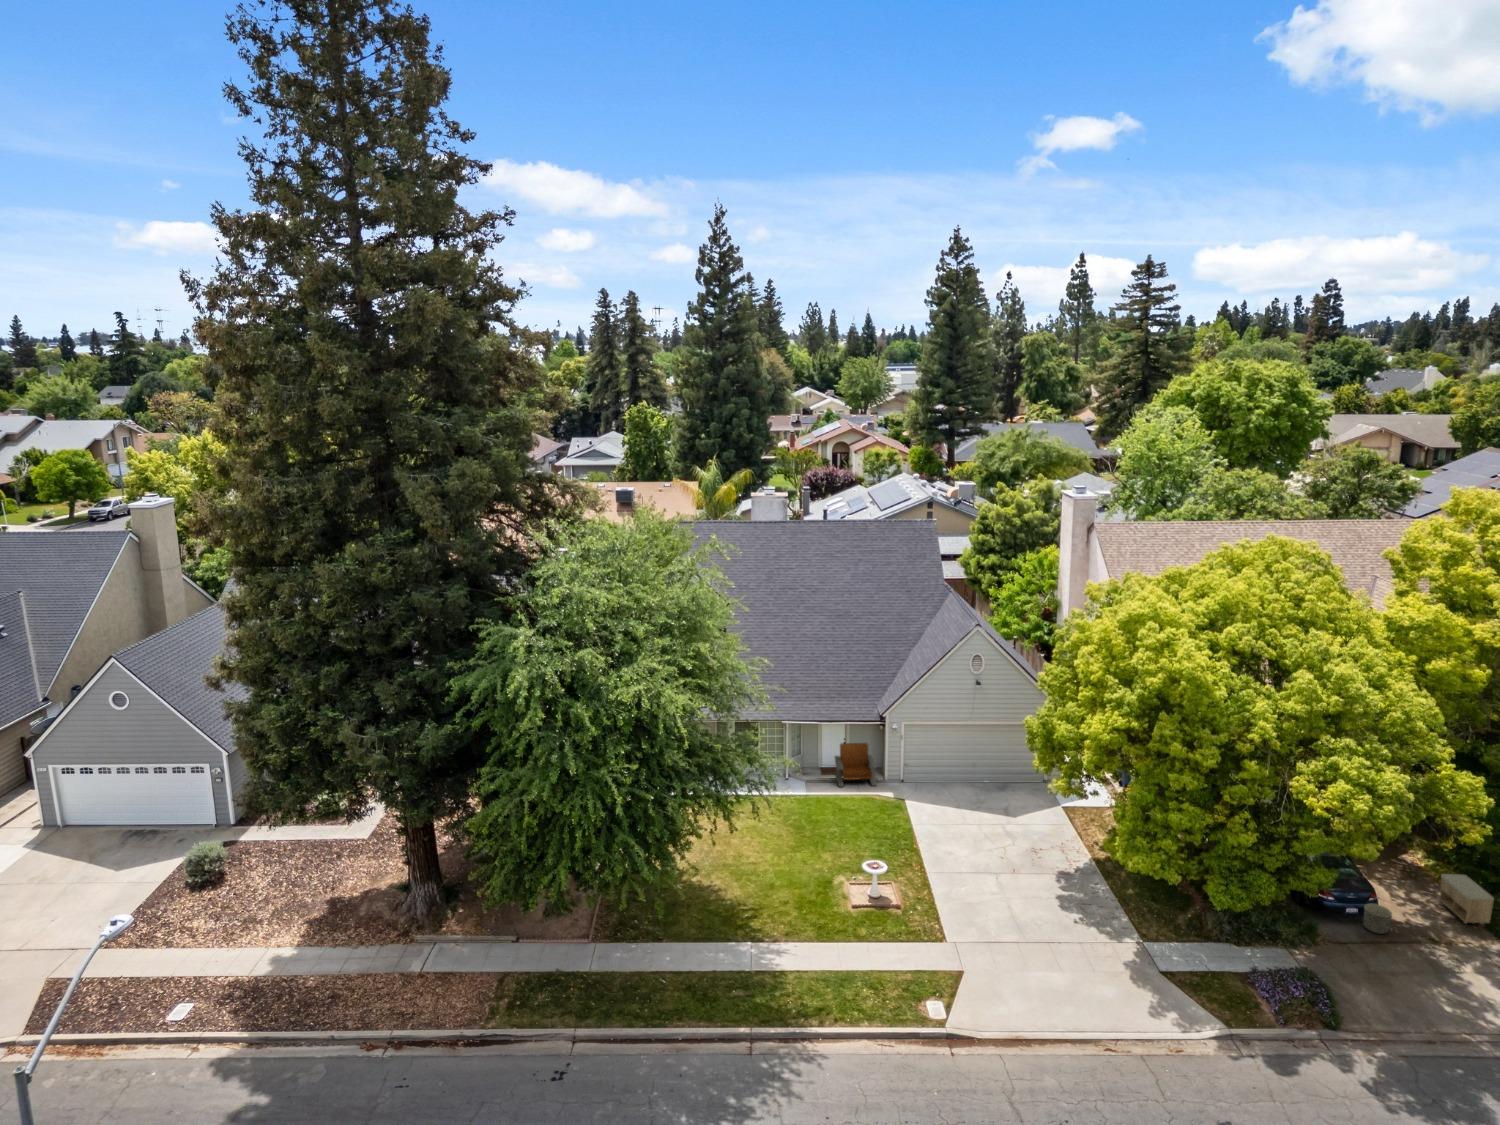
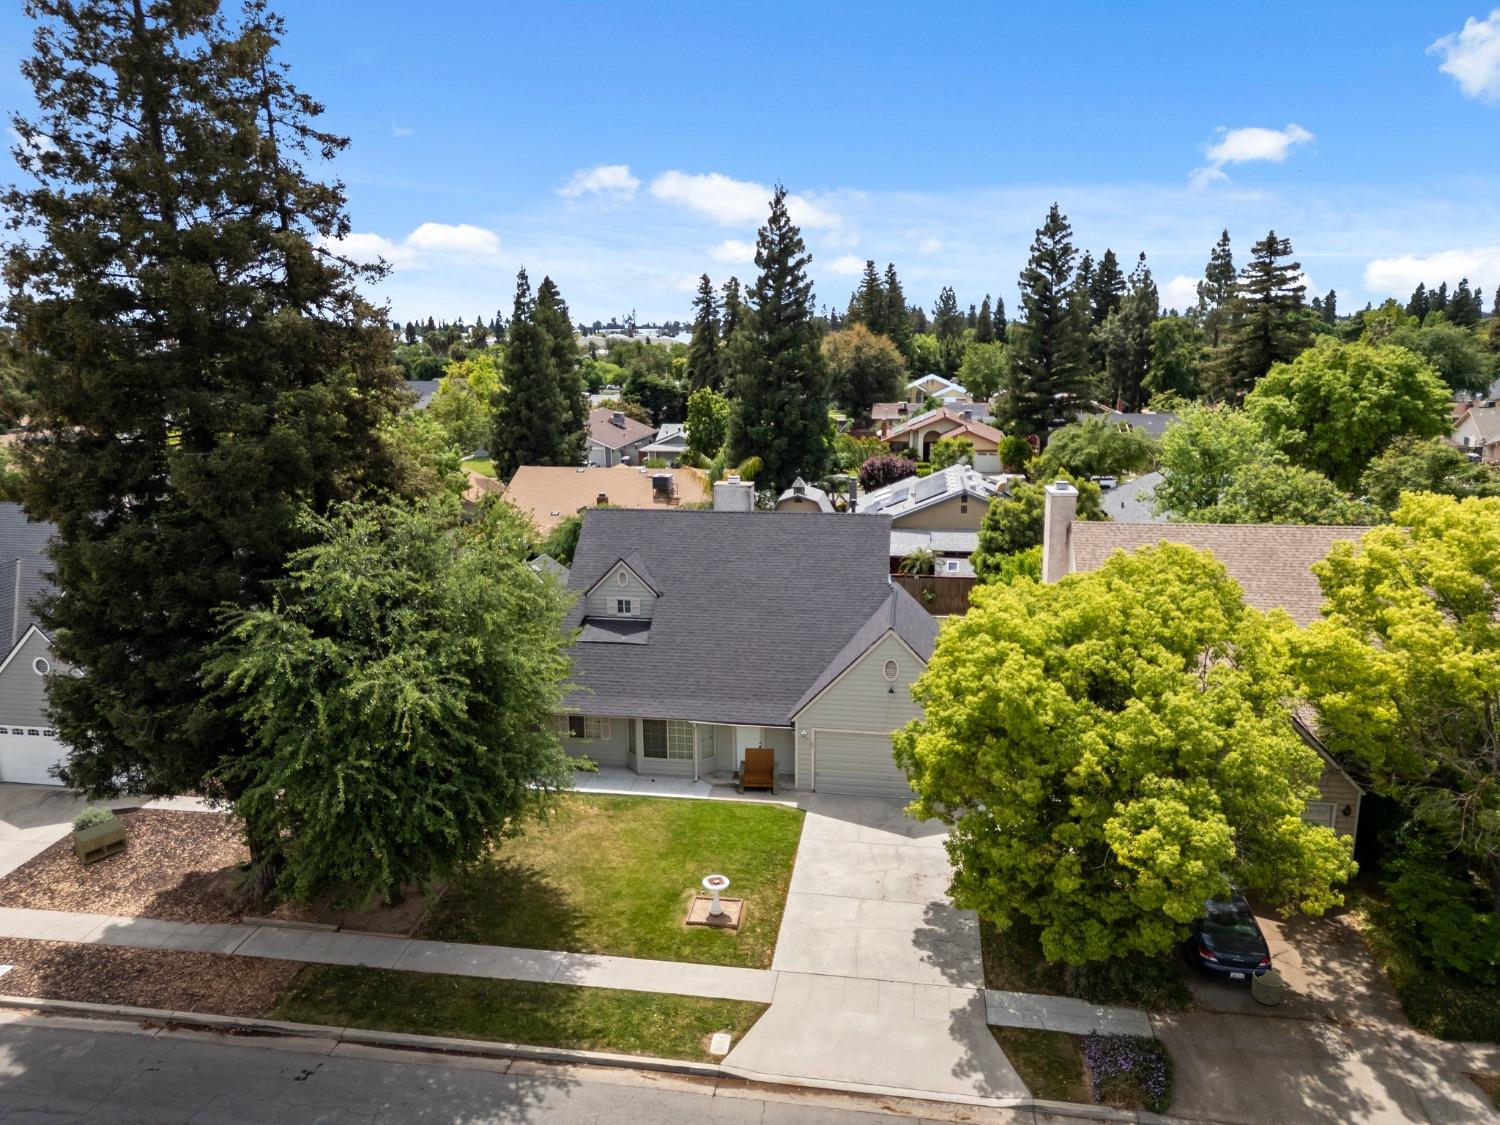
storage bench: present [1439,874,1494,924] -> present [73,819,128,864]

